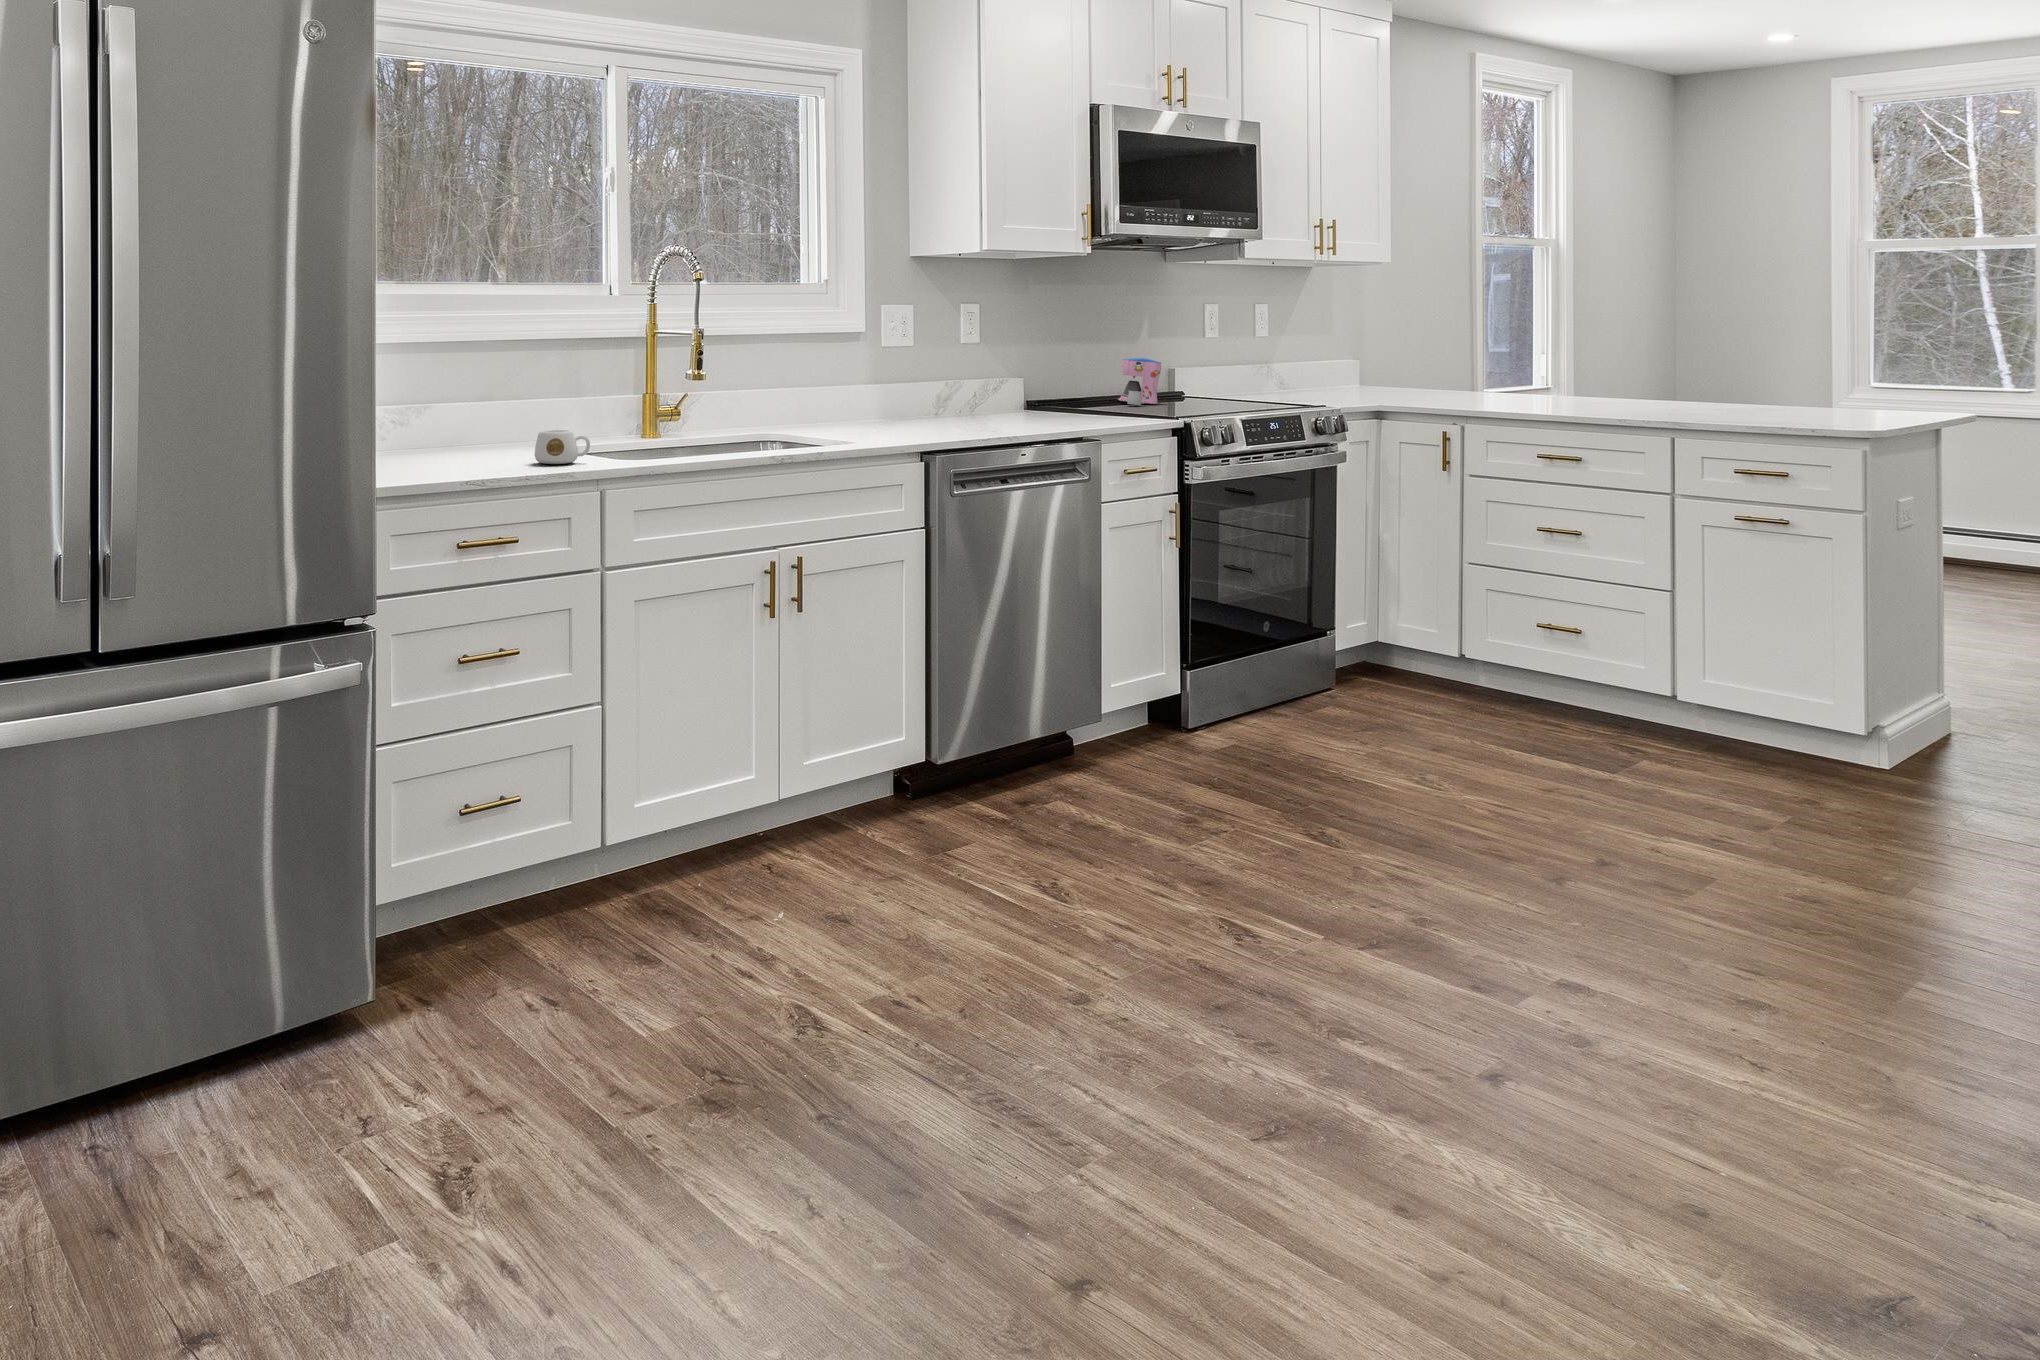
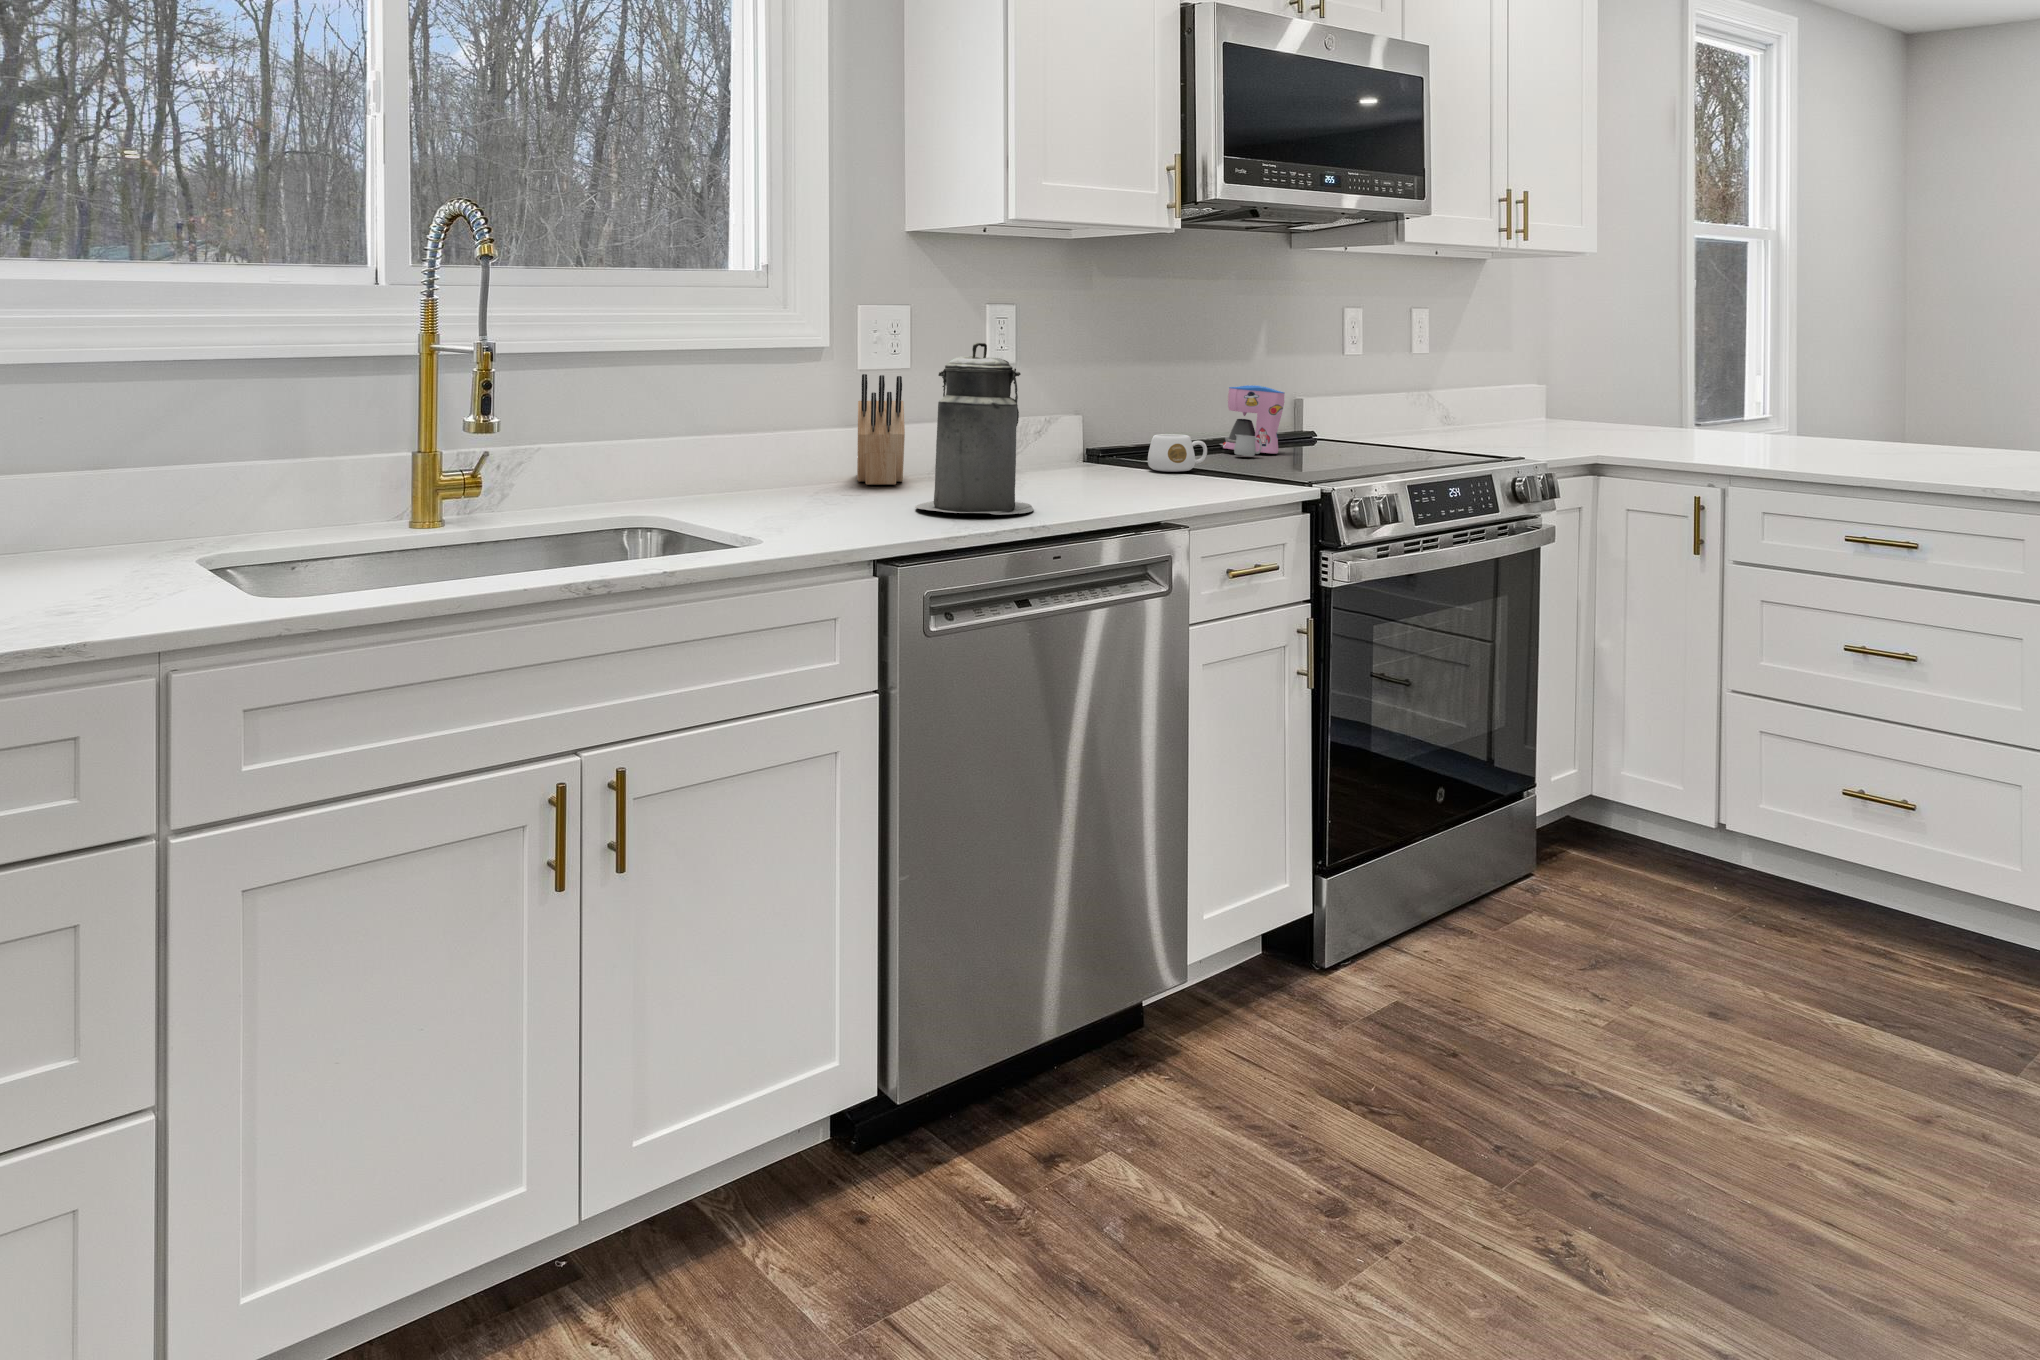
canister: none [935,329,1007,431] -> present [916,343,1034,515]
knife block: none [883,349,919,419] -> present [857,374,905,485]
mug: present [535,430,590,464] -> present [1148,434,1207,472]

